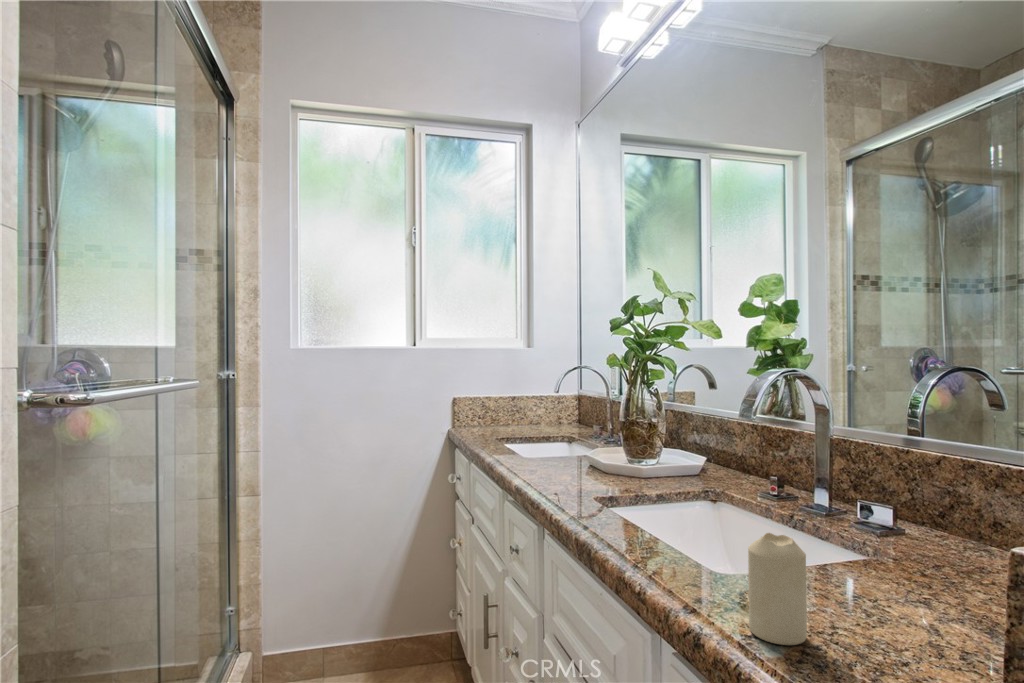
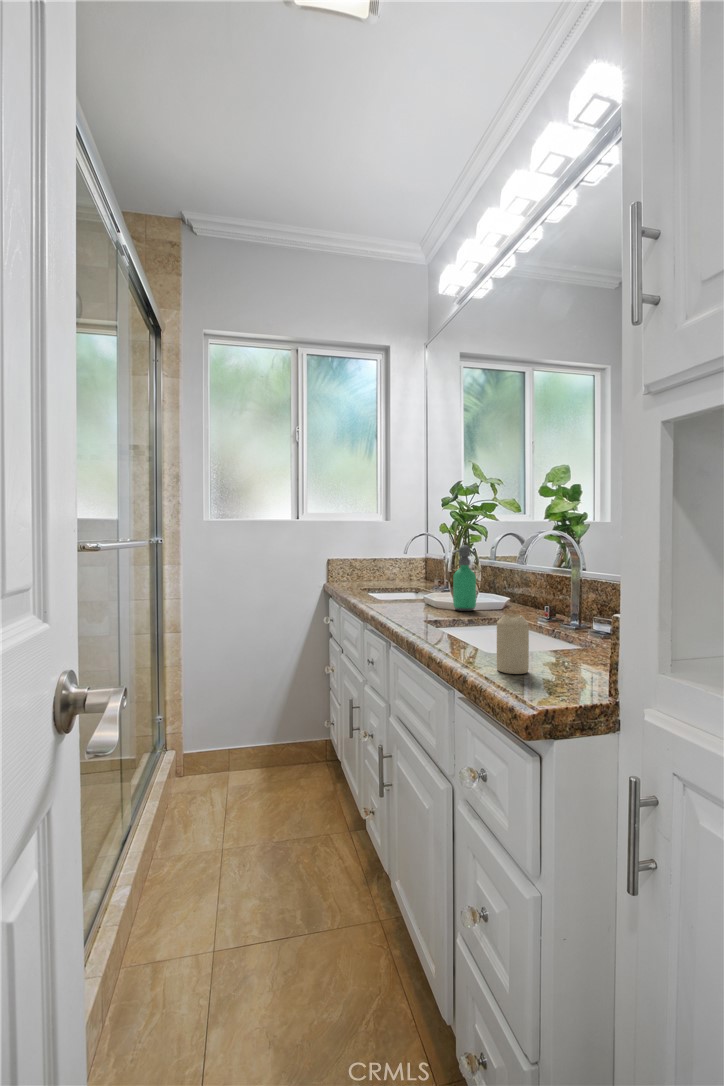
soap dispenser: none [628,385,661,477] -> present [453,545,476,611]

